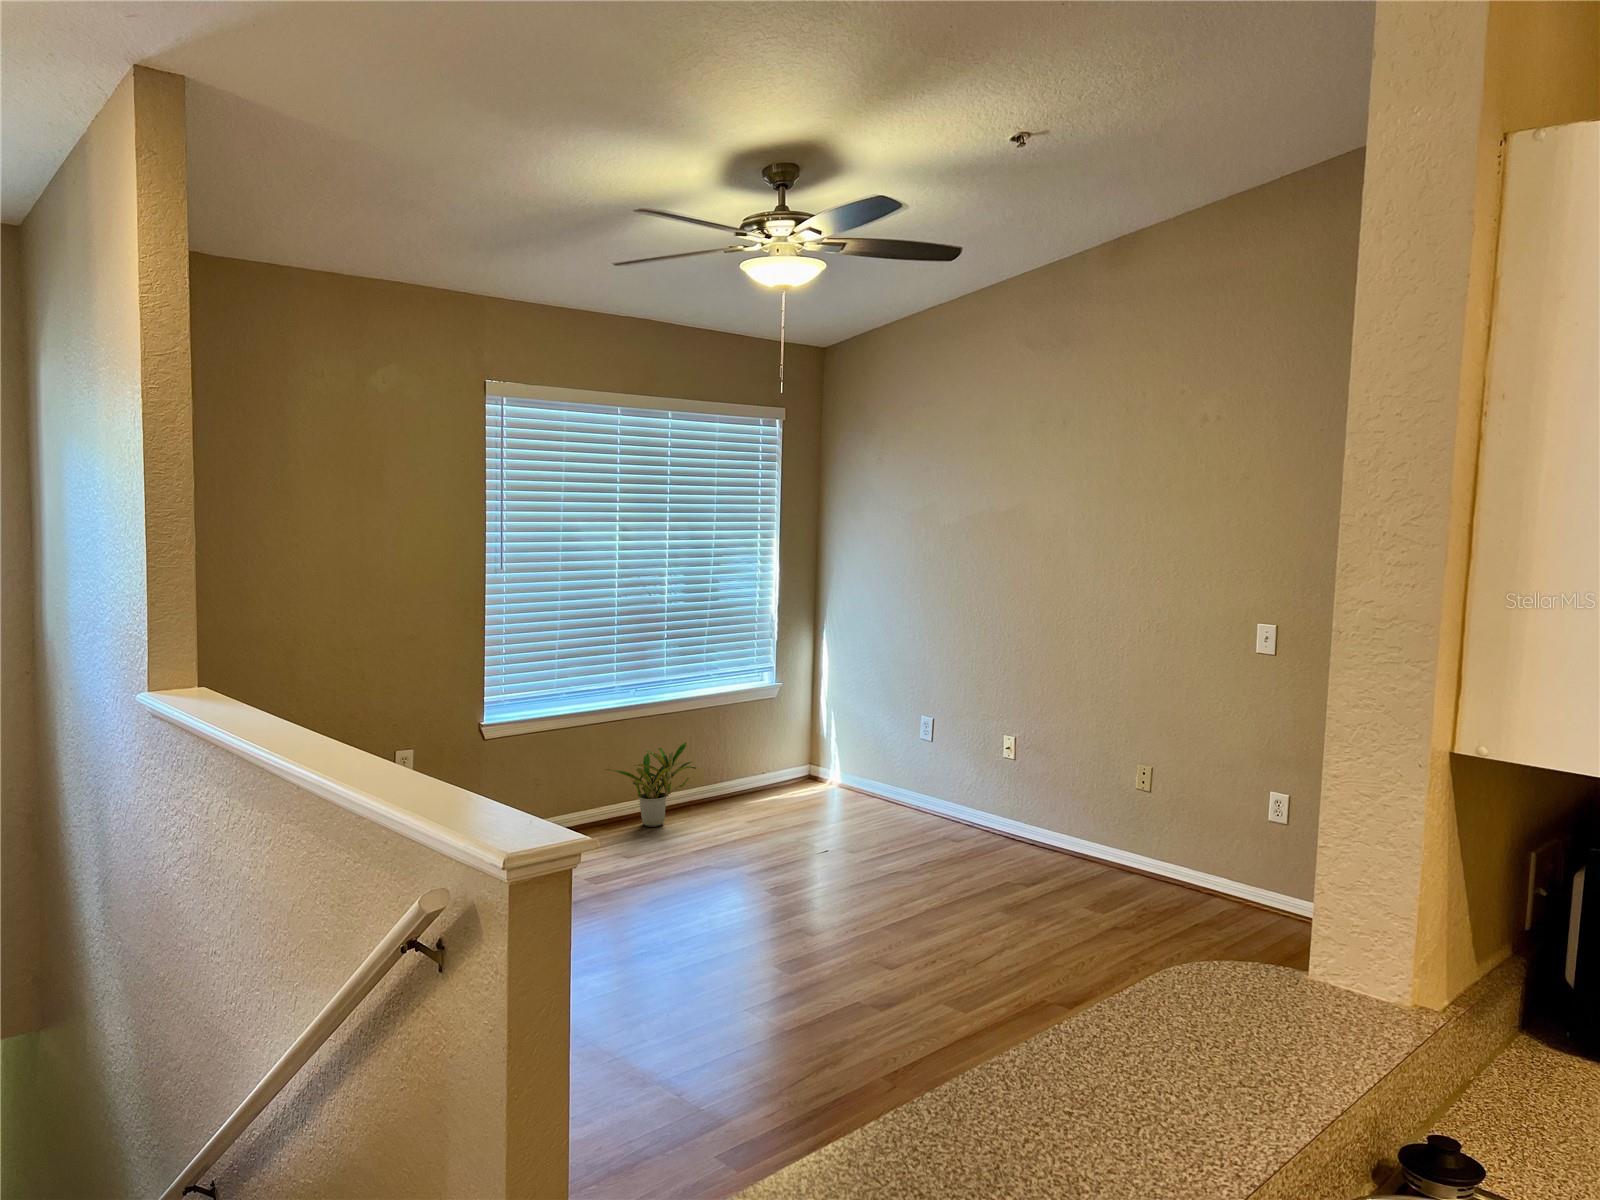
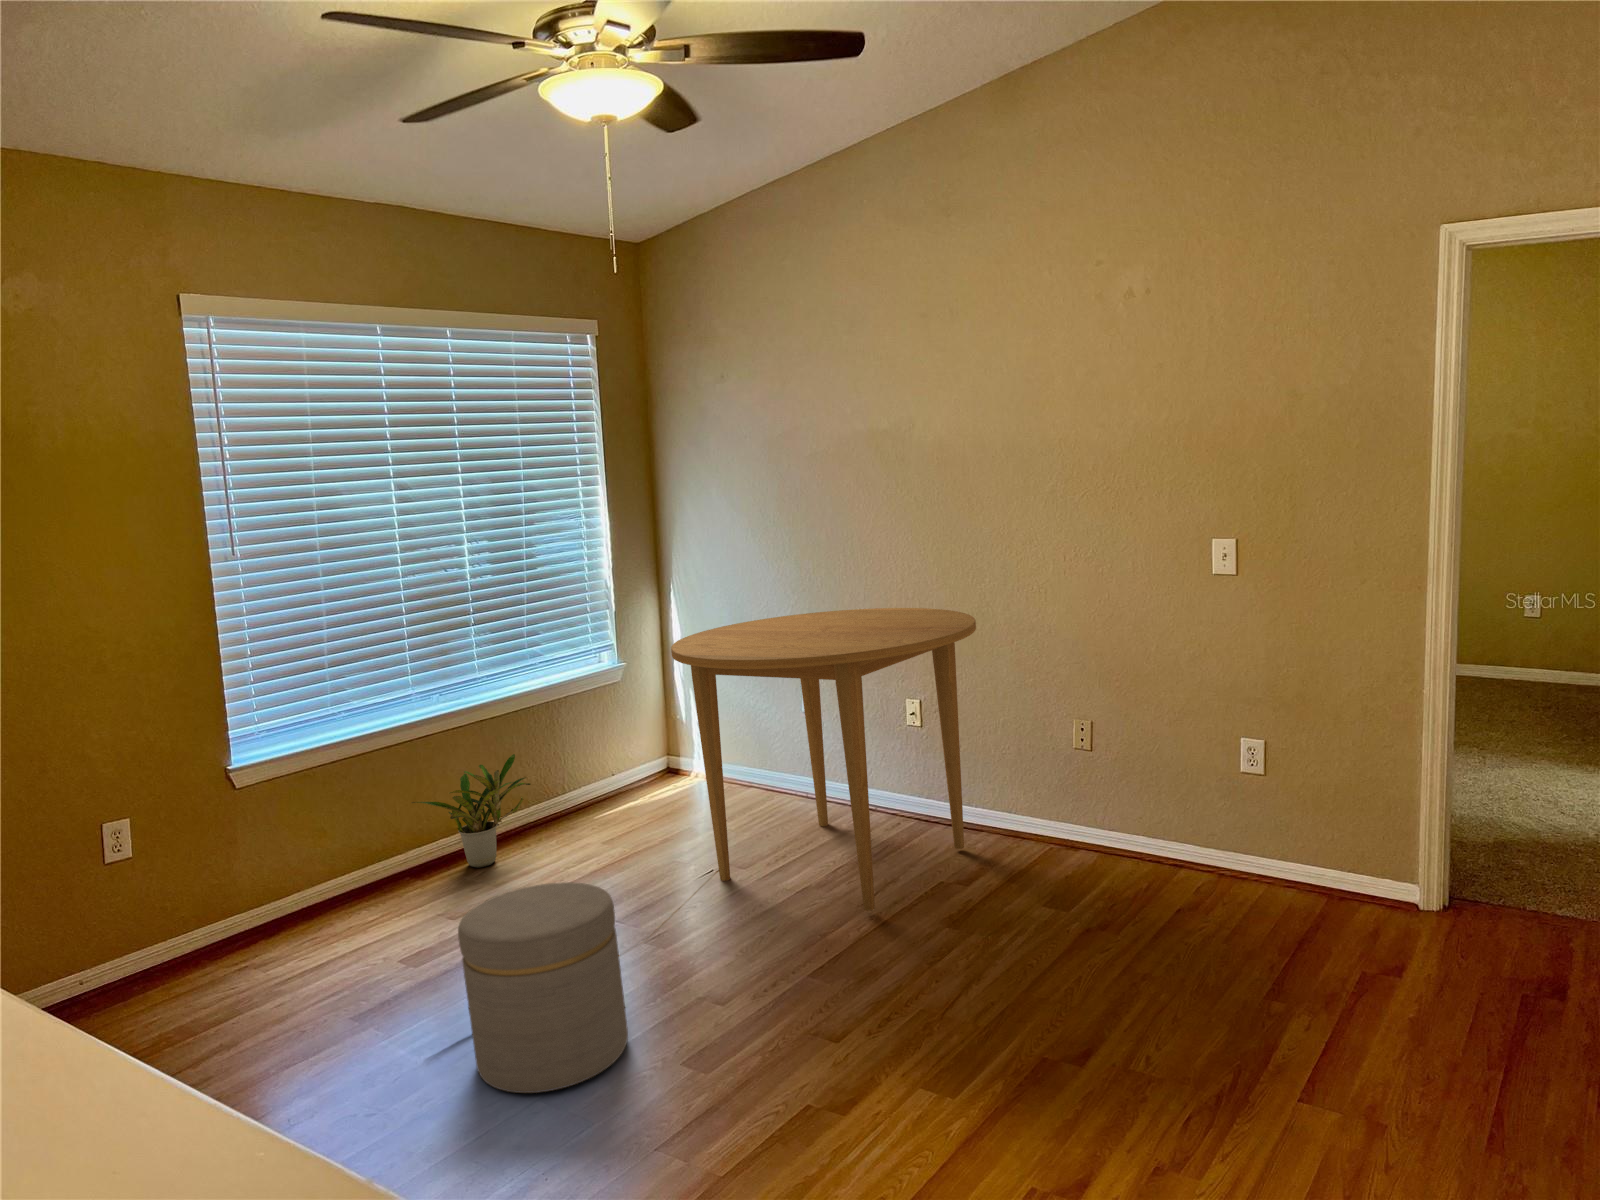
dining table: none [811,656,1056,892] -> present [671,608,976,911]
ottoman: none [629,828,741,972] -> present [458,882,628,1093]

